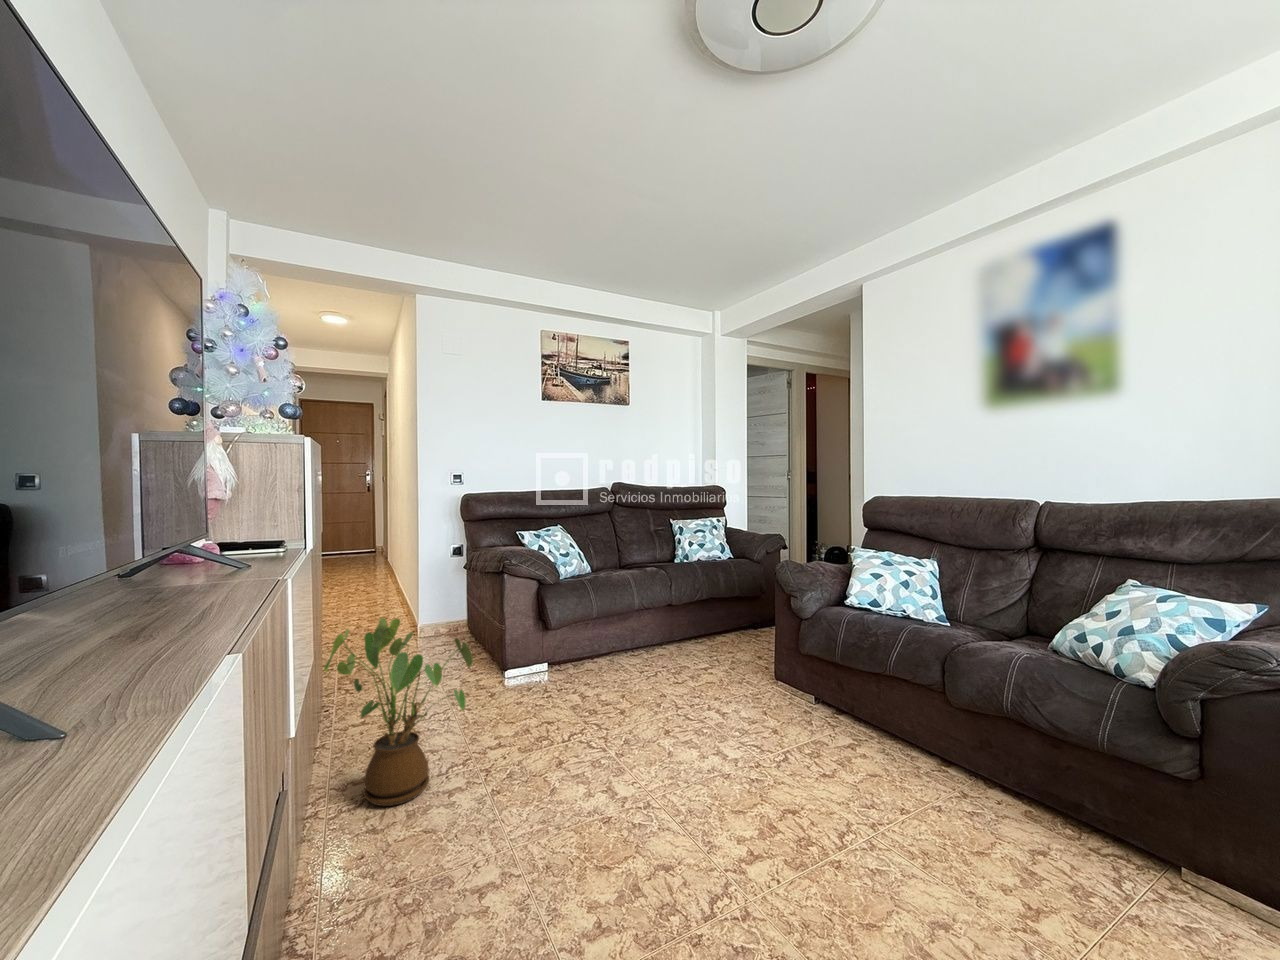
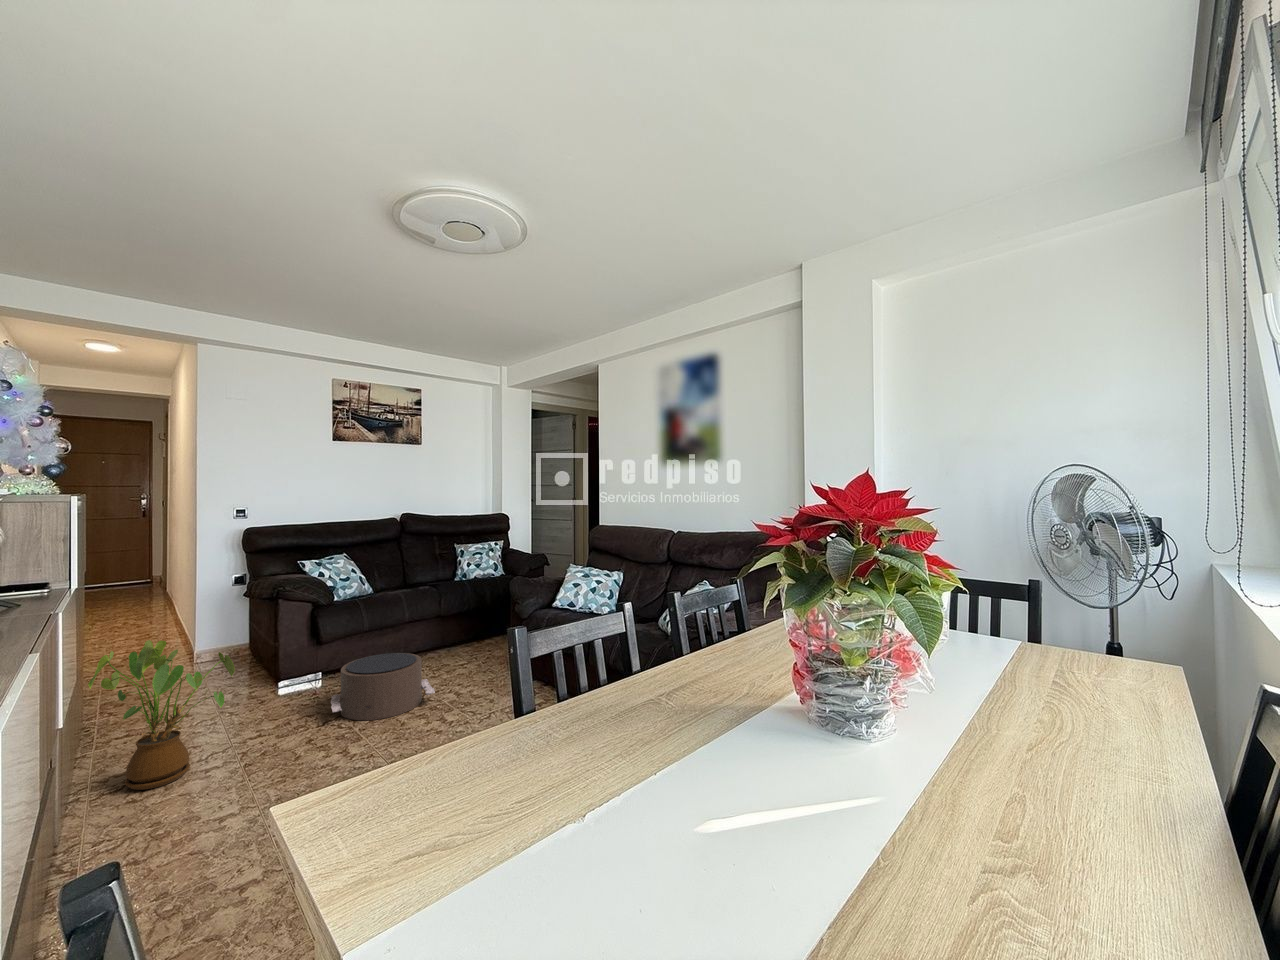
pouf: none [570,650,696,738] -> present [331,653,435,720]

